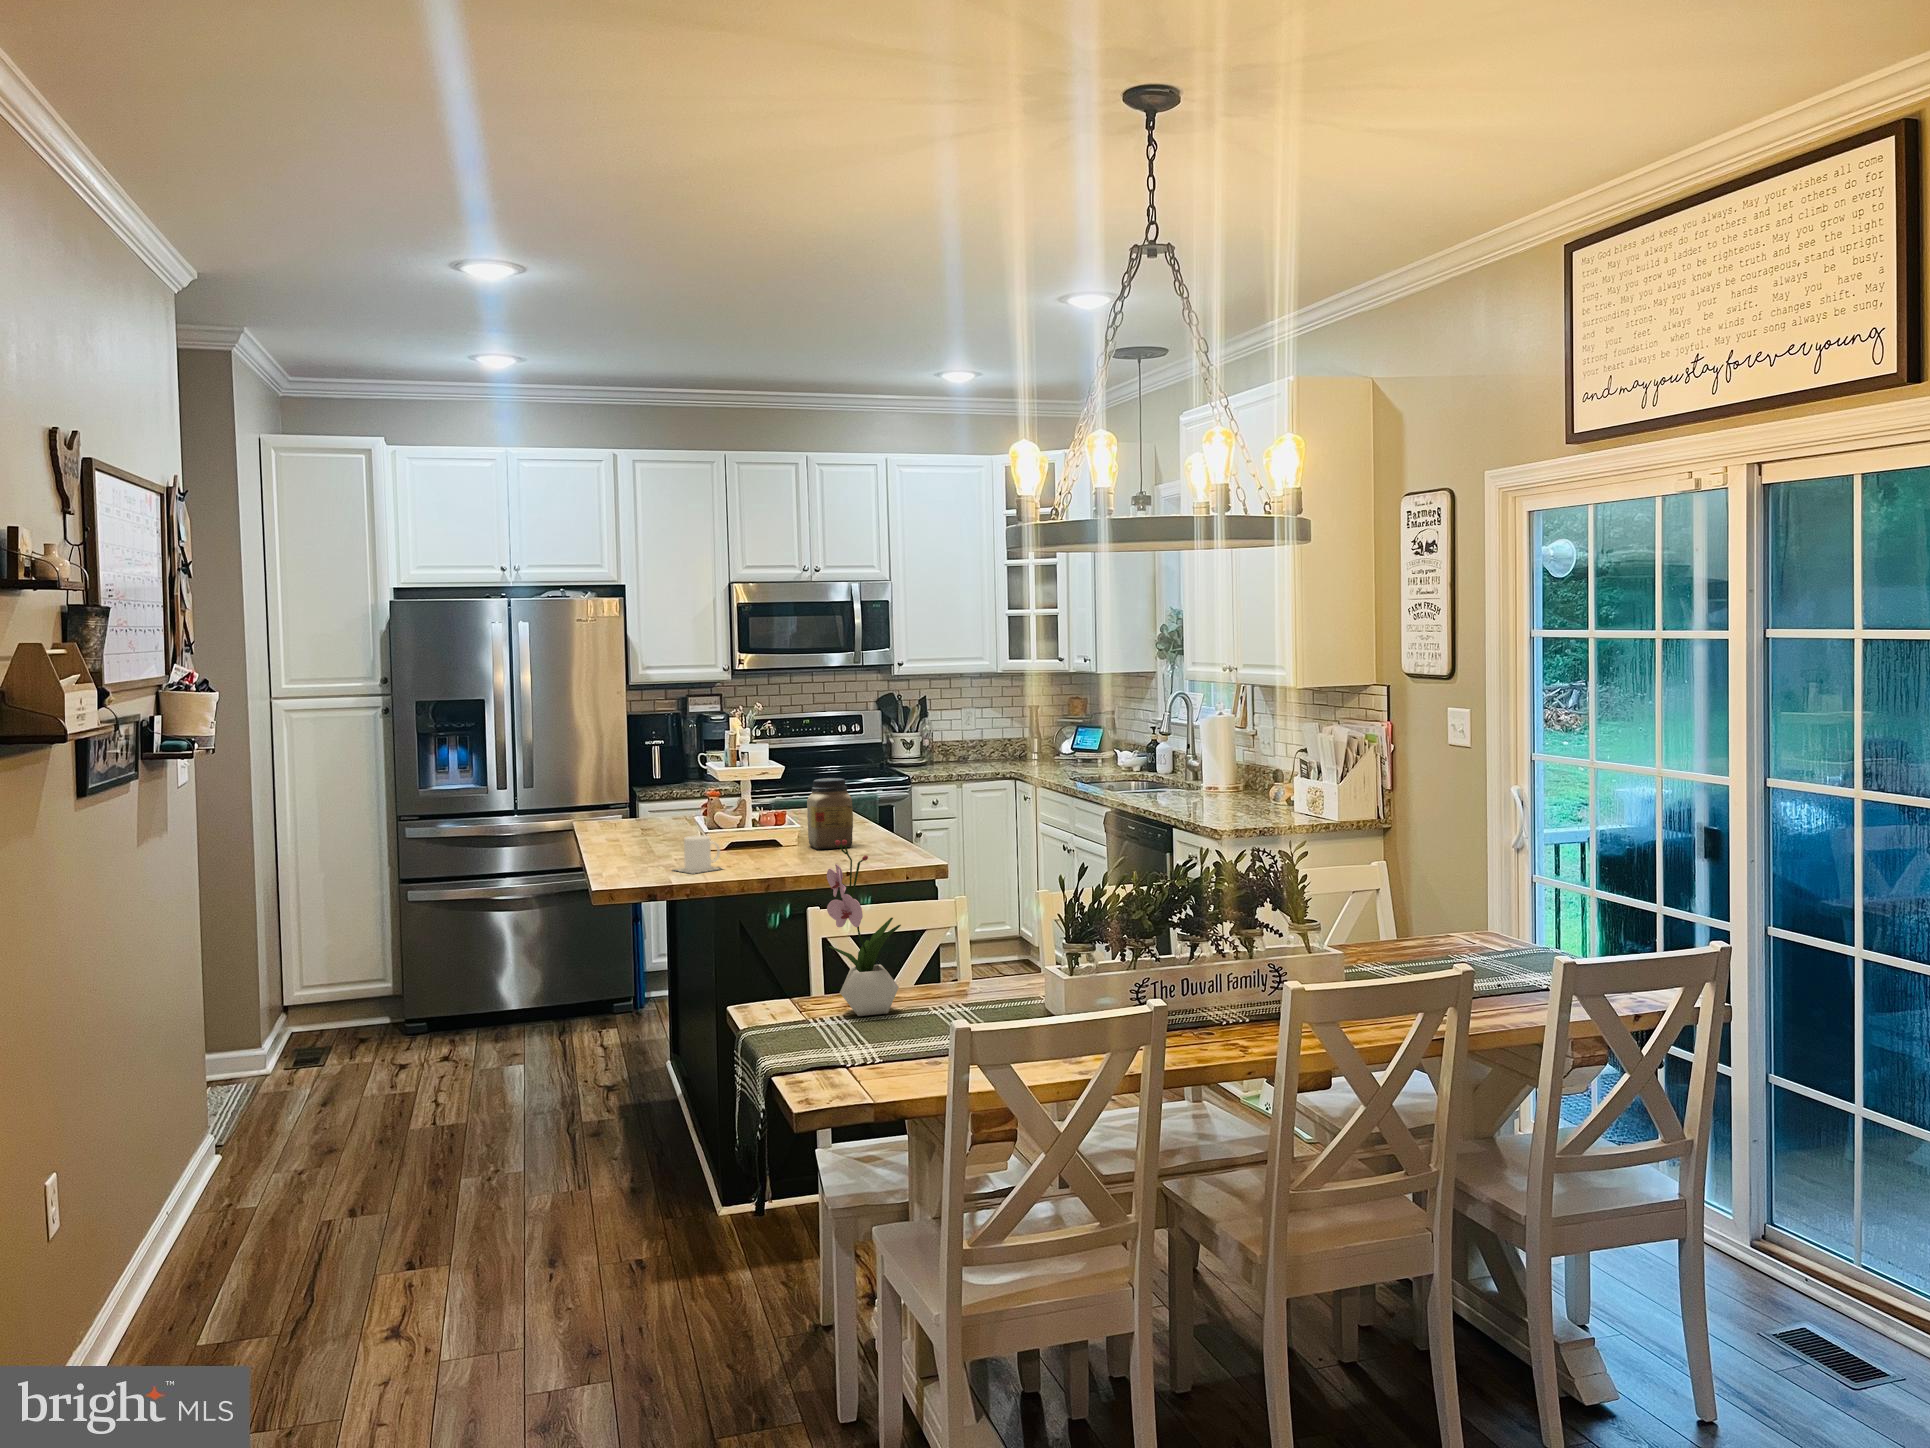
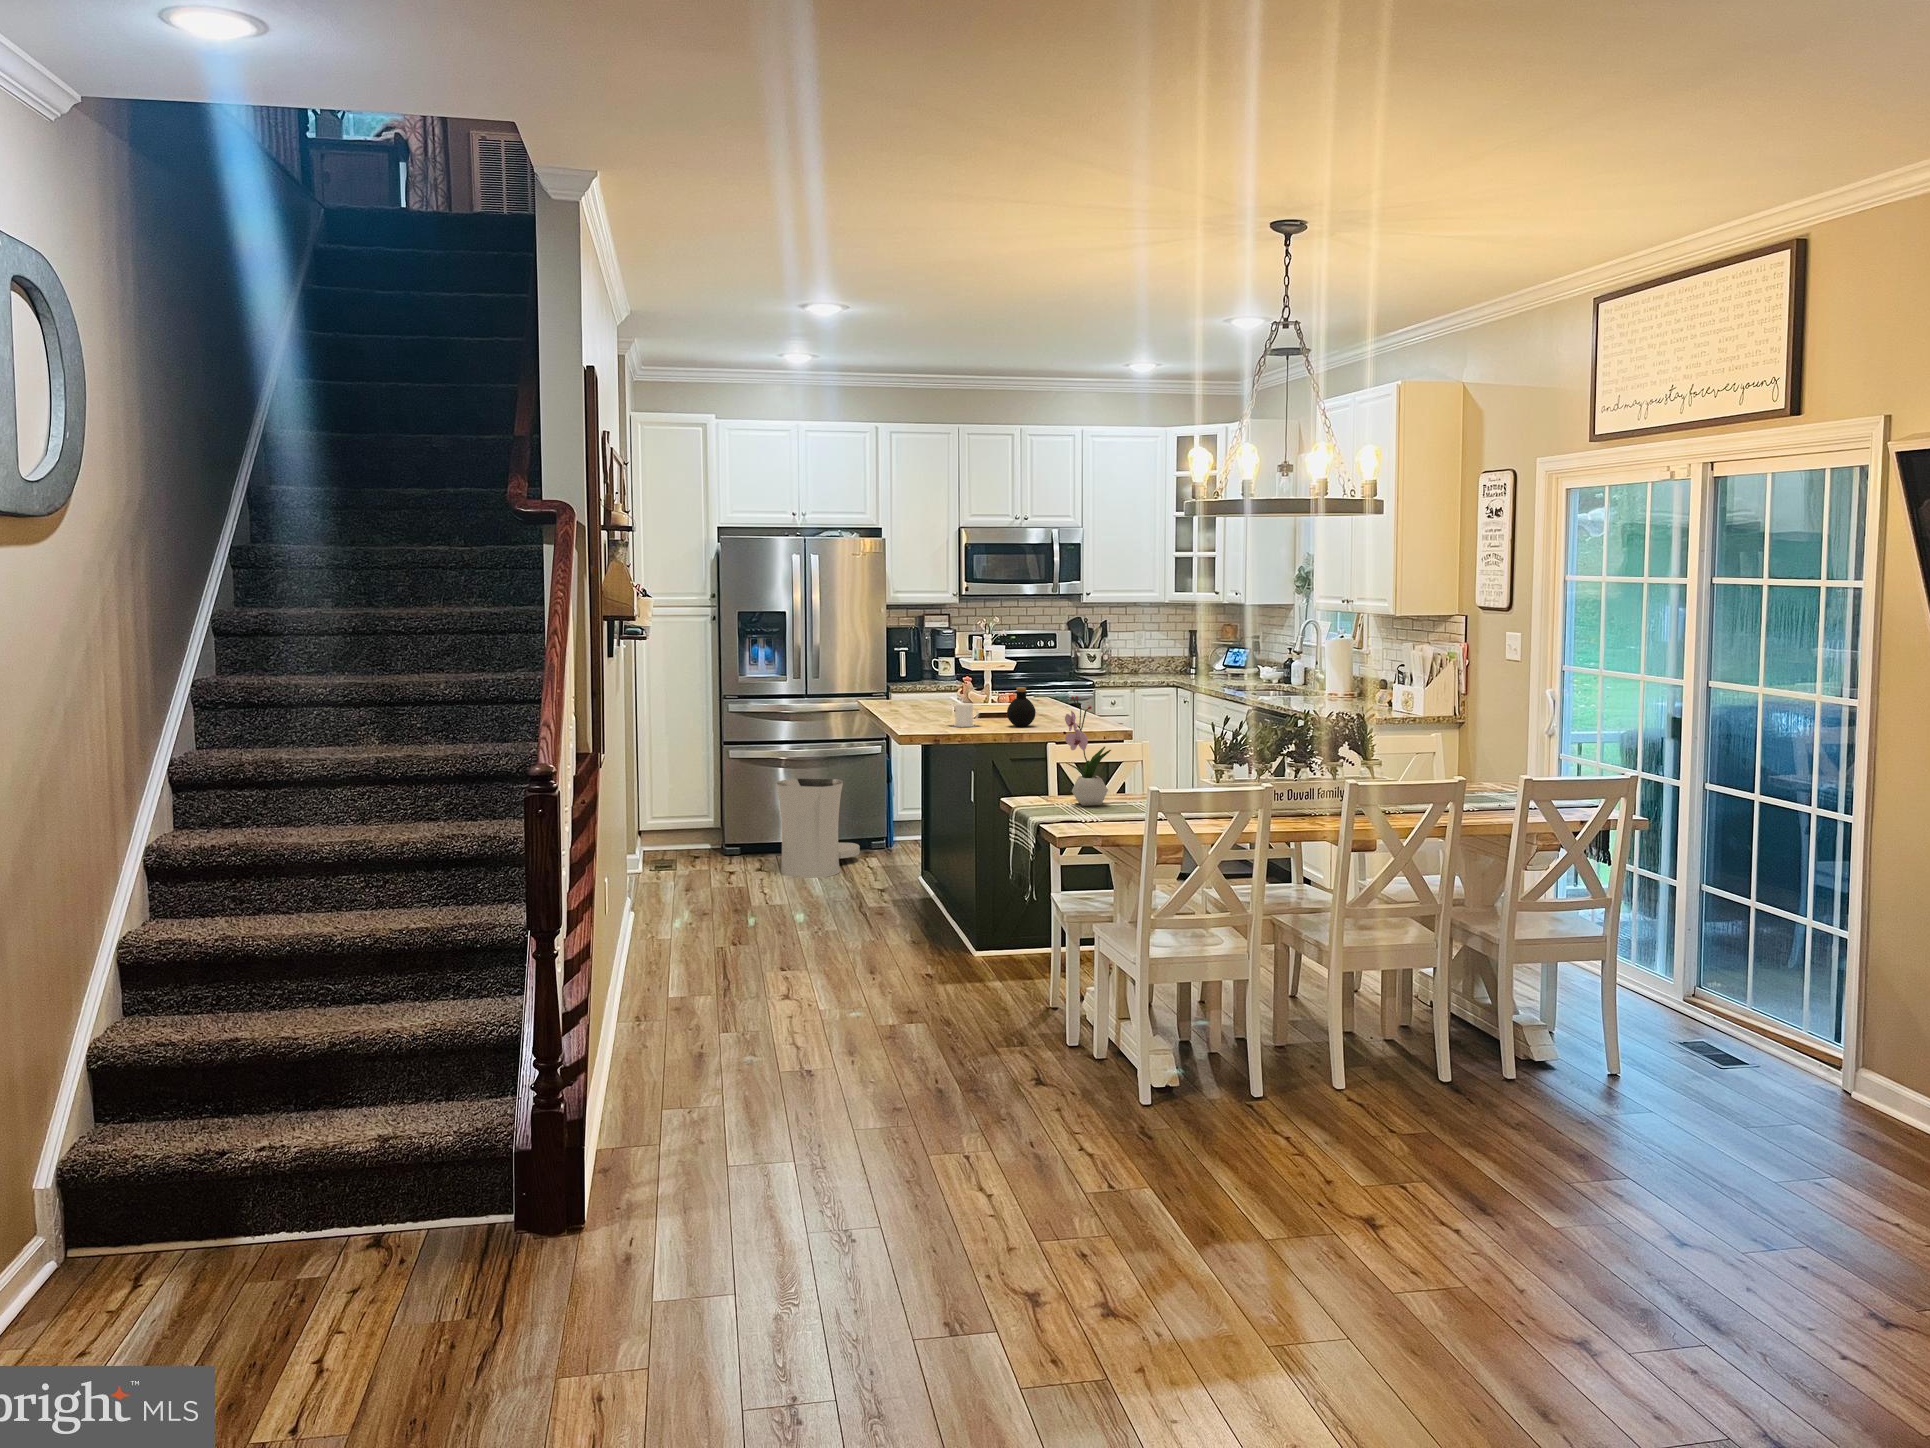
jar: present [807,778,853,849] -> none [1034,669,1066,719]
bottle: none [761,810,804,868] -> present [1007,687,1036,727]
trash can: none [466,927,594,1070] -> present [776,778,860,878]

